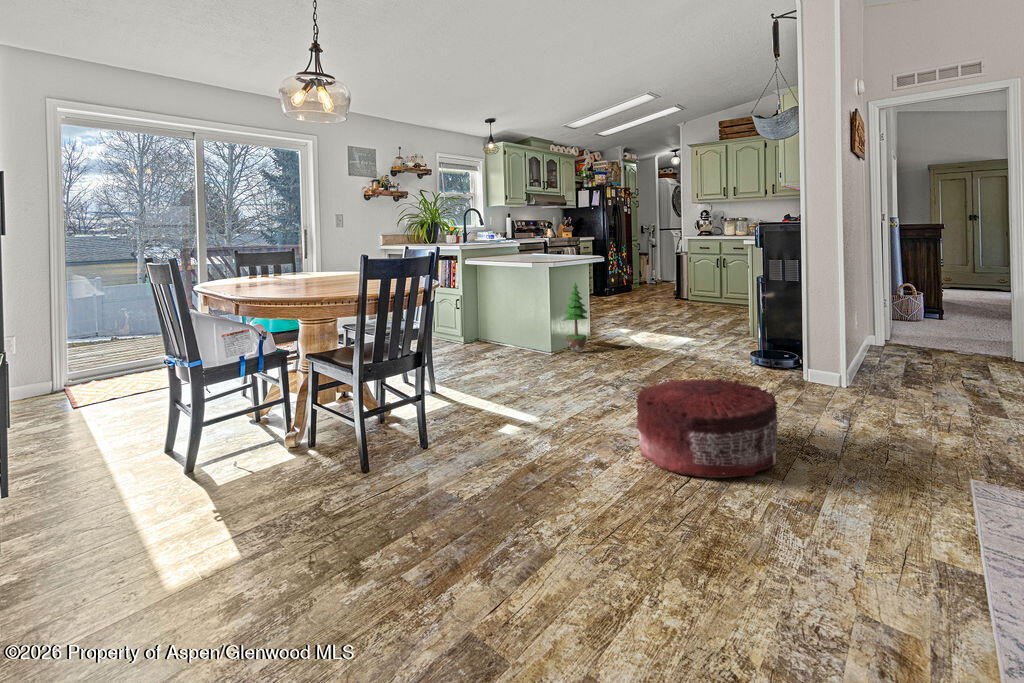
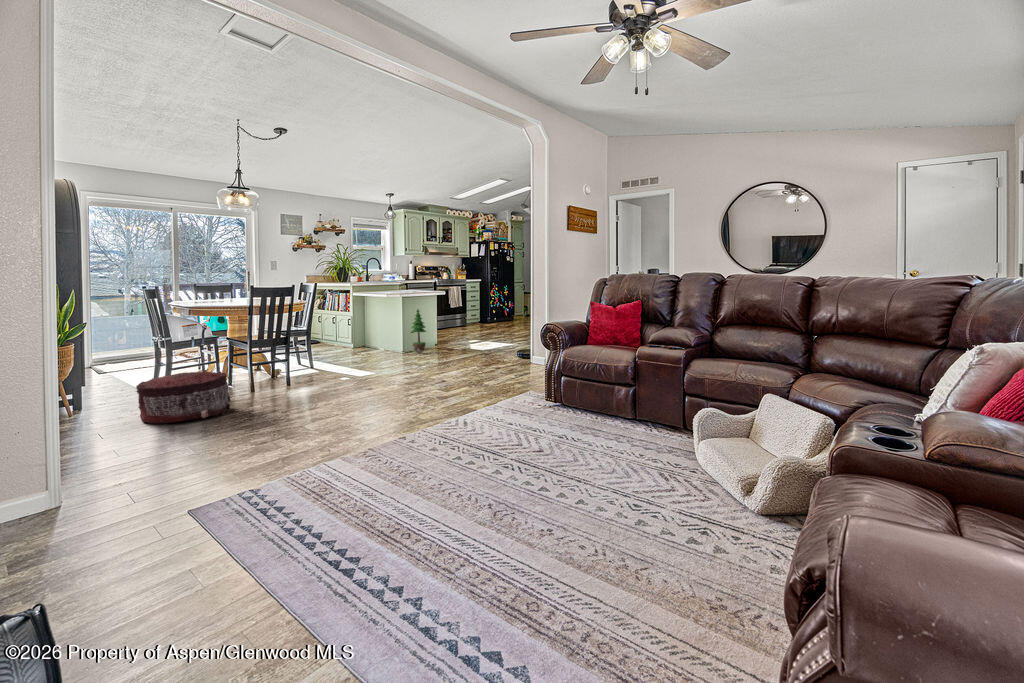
pouf: present [636,378,777,478] -> present [136,372,231,423]

